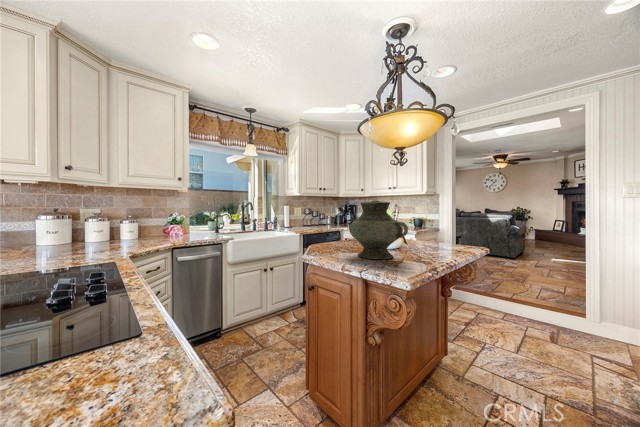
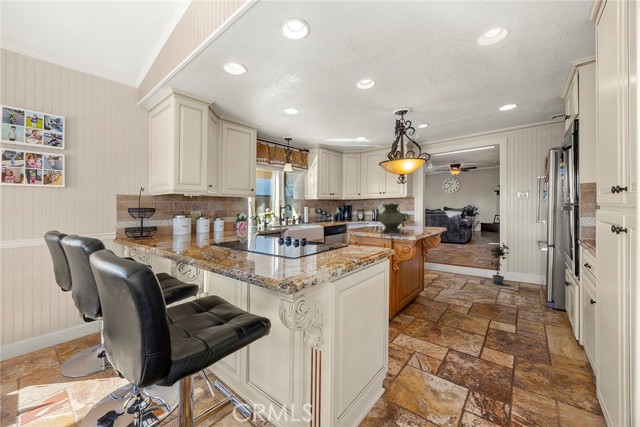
potted plant: none [565,272,610,344] -> present [491,243,509,285]

